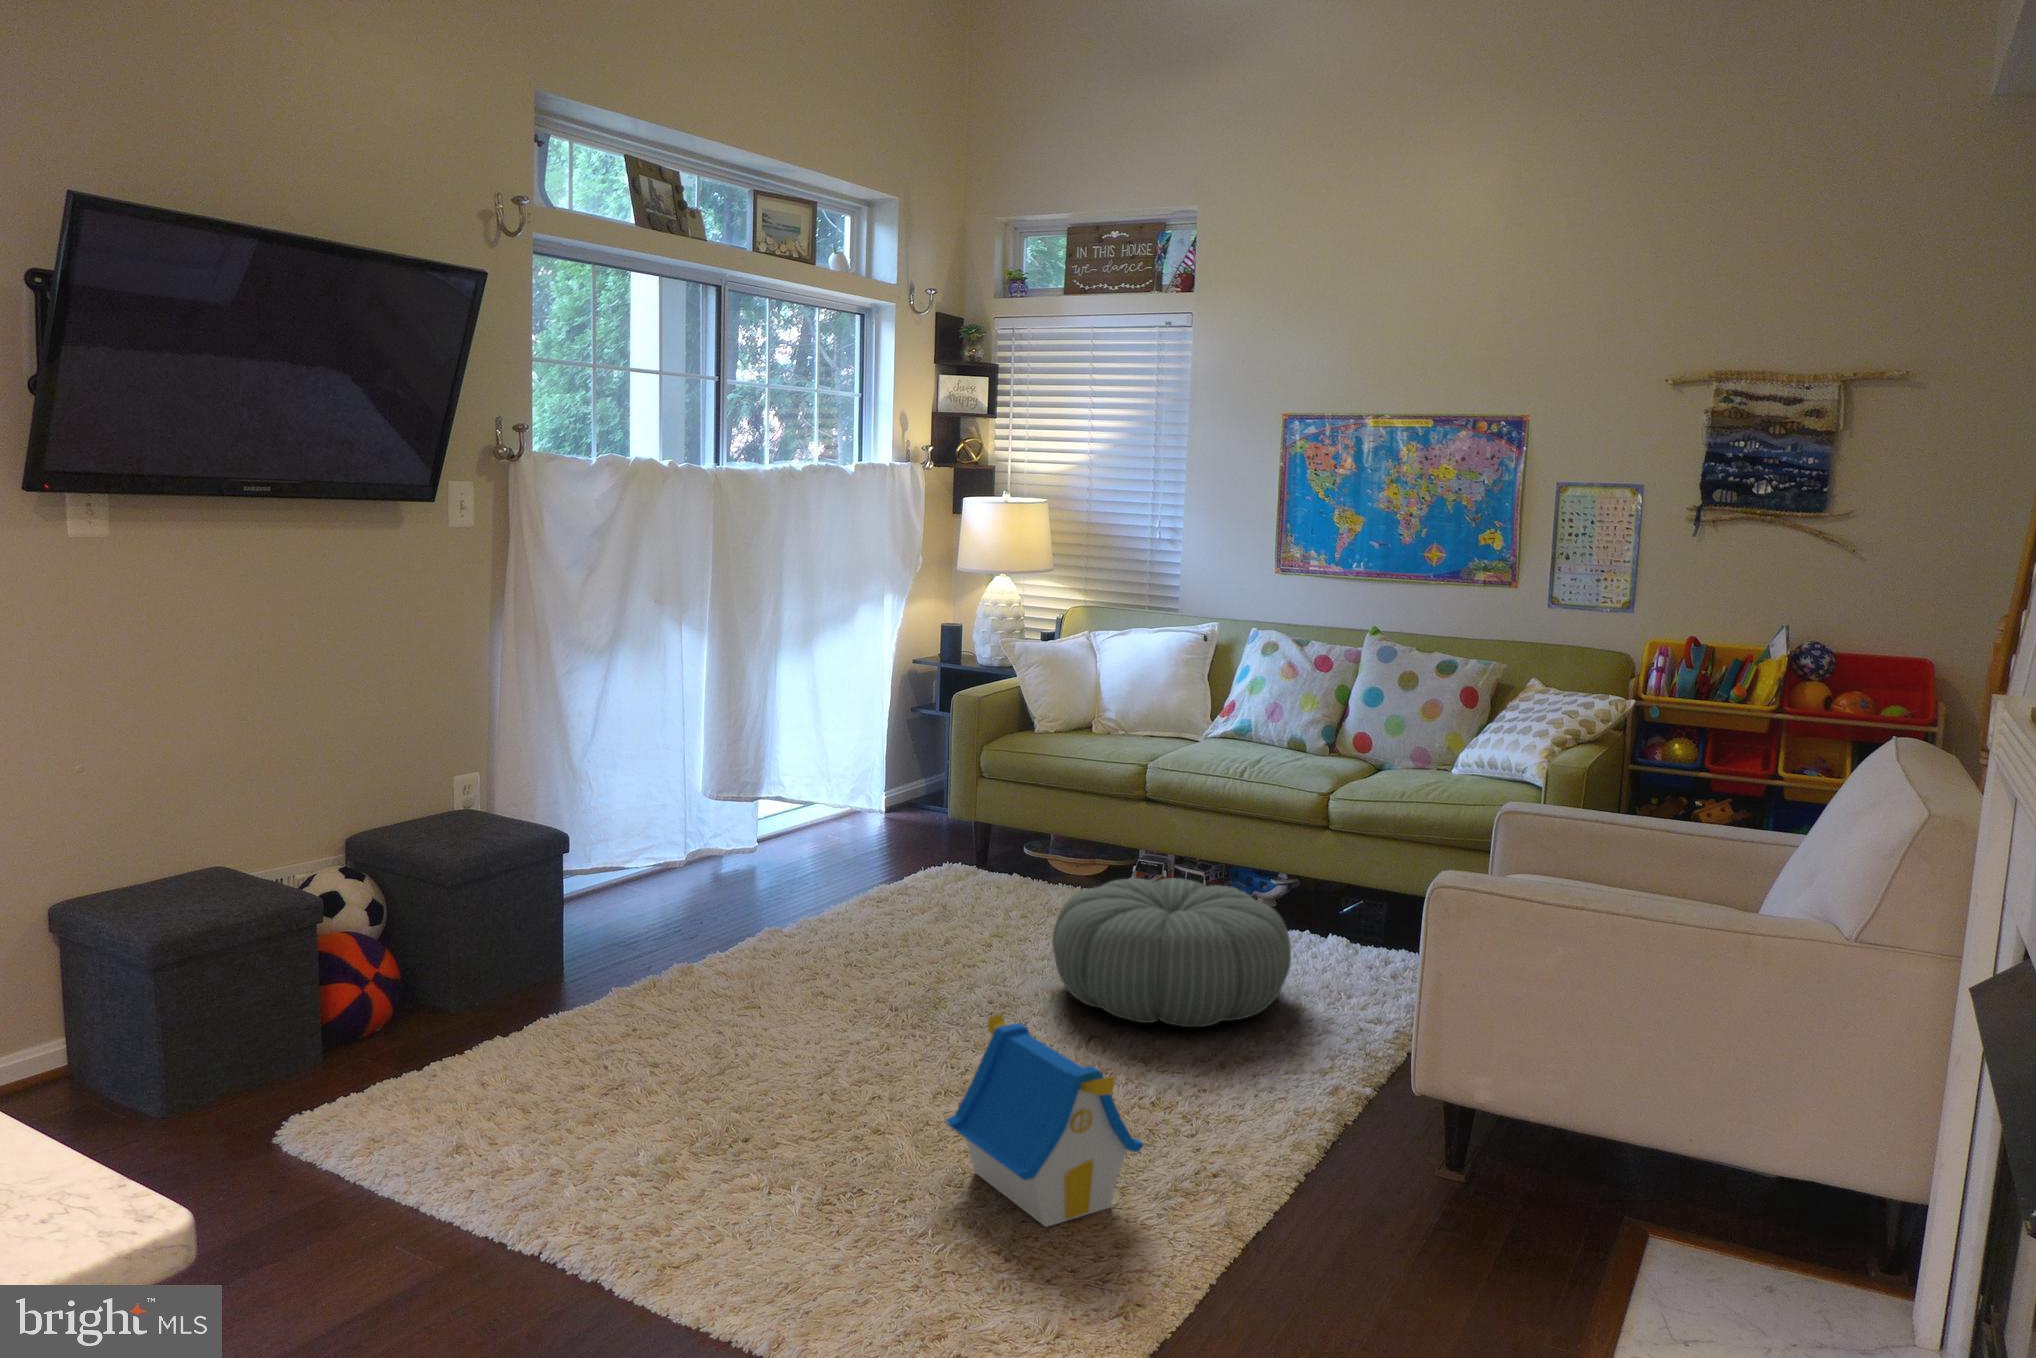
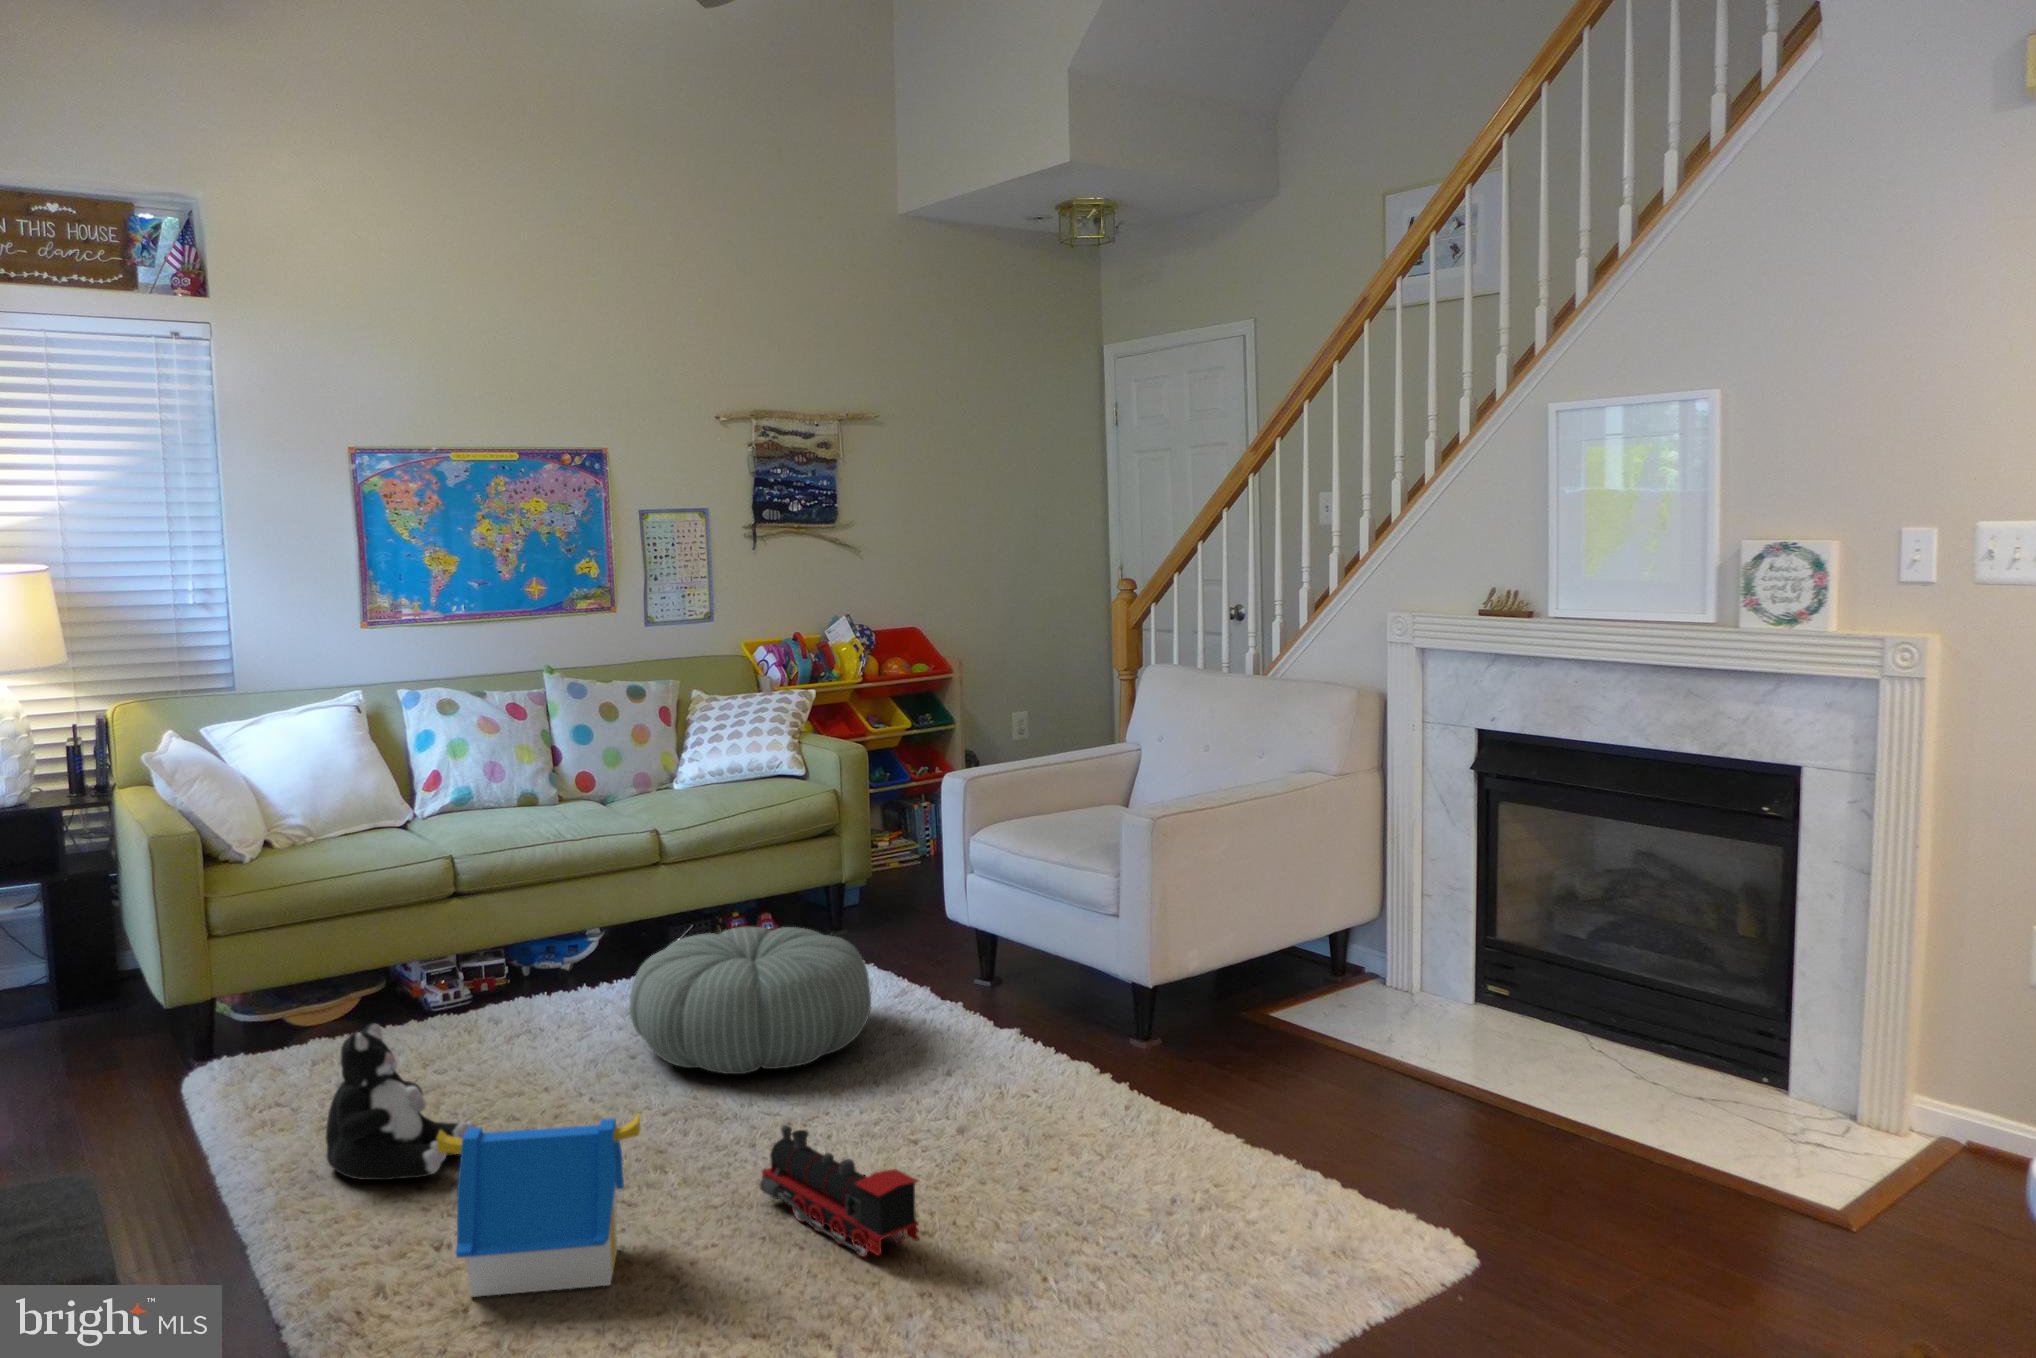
plush toy: none [780,841,870,962] -> present [326,1023,477,1180]
toy house: present [946,1014,1143,1227] -> present [437,1114,640,1297]
toy train: none [754,1015,897,1144] -> present [760,1125,919,1257]

